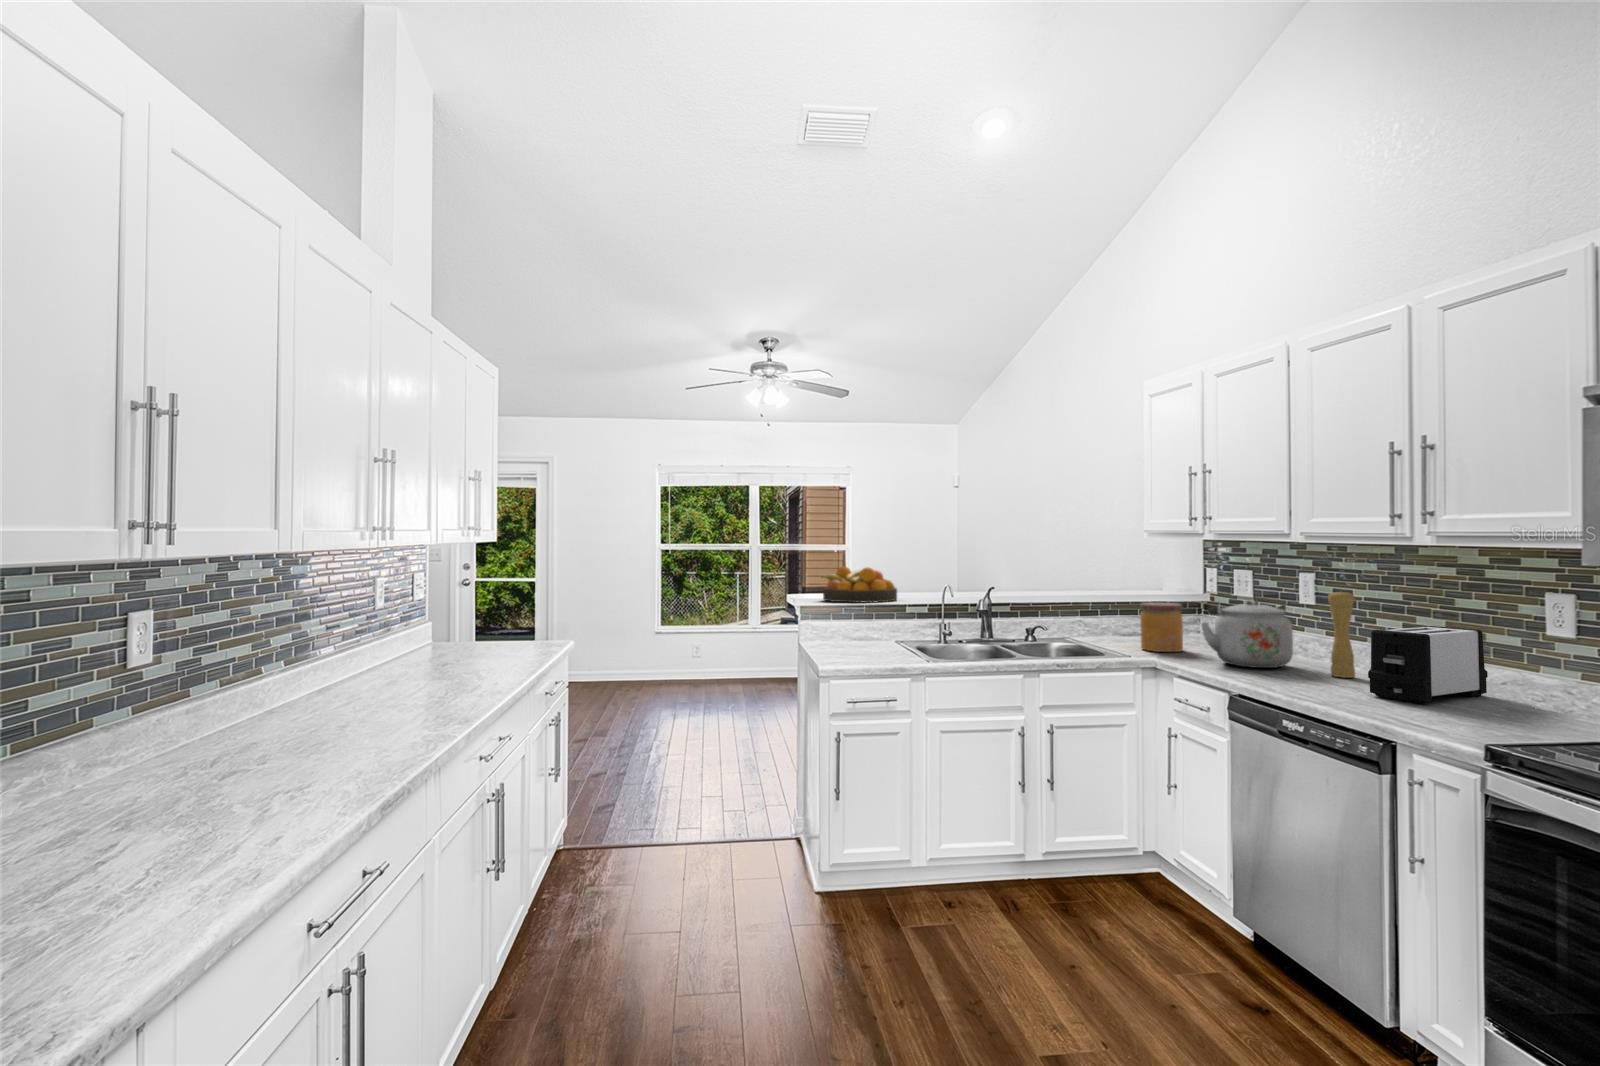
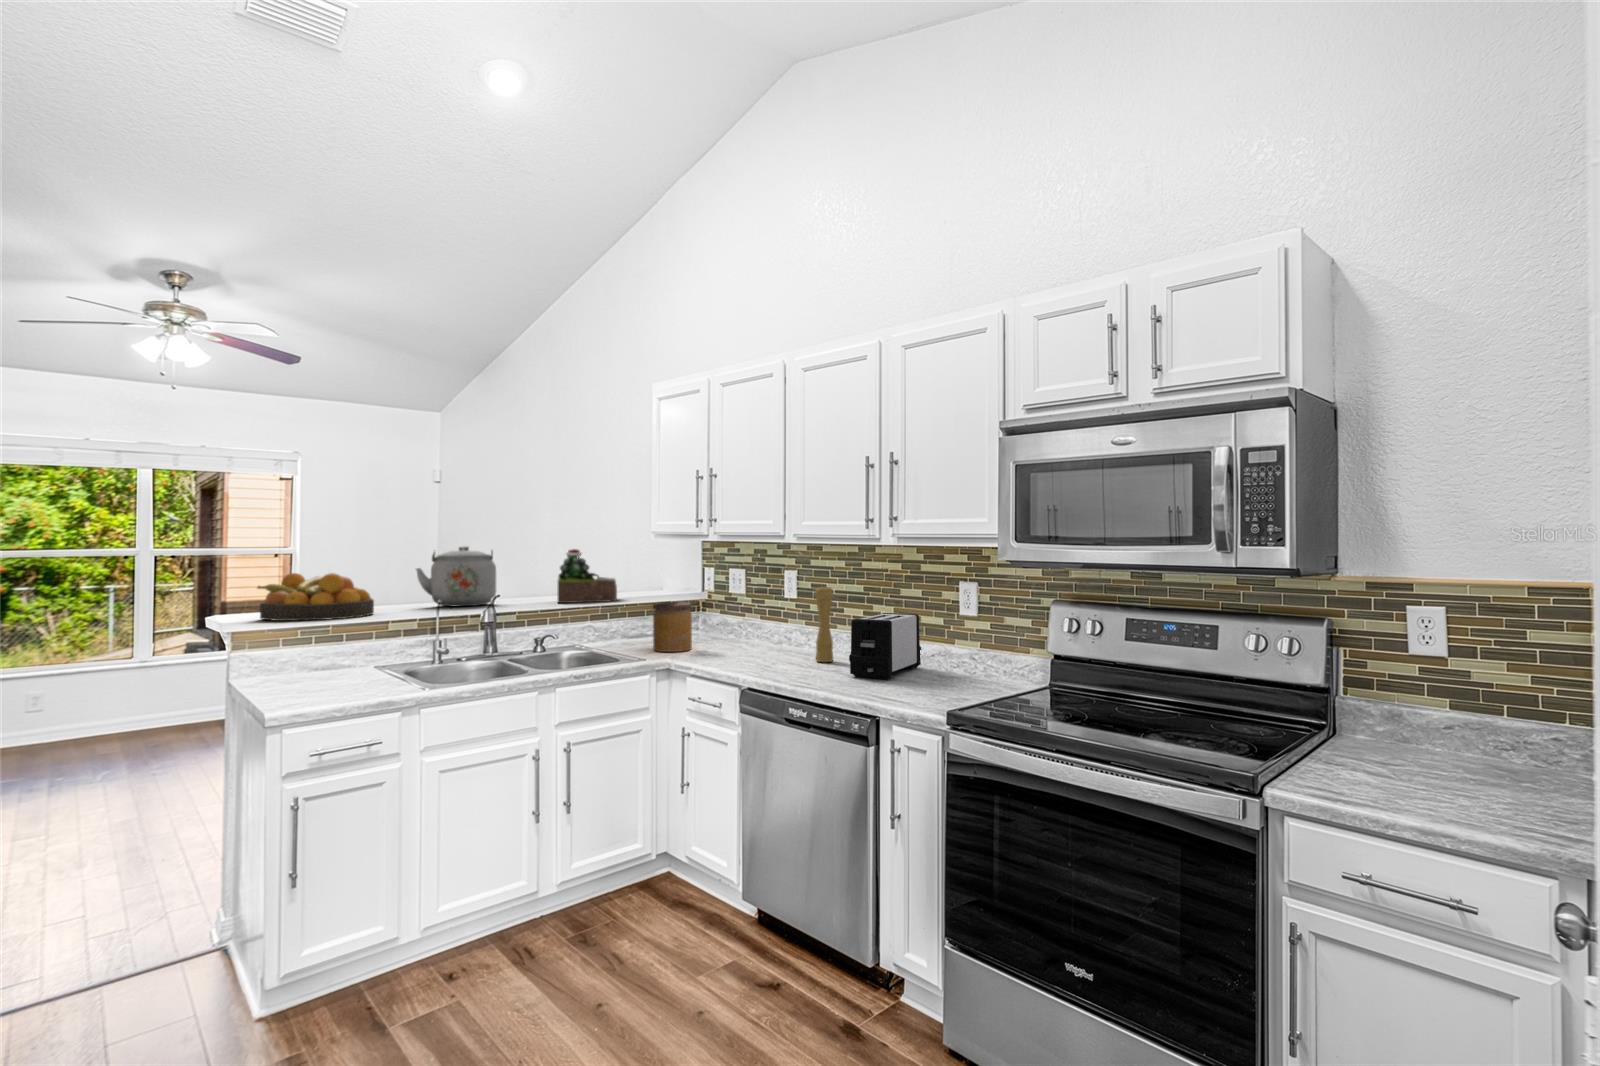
succulent plant: none [1046,550,1104,599] -> present [558,549,617,603]
kettle: present [1201,600,1293,668] -> present [416,546,496,606]

